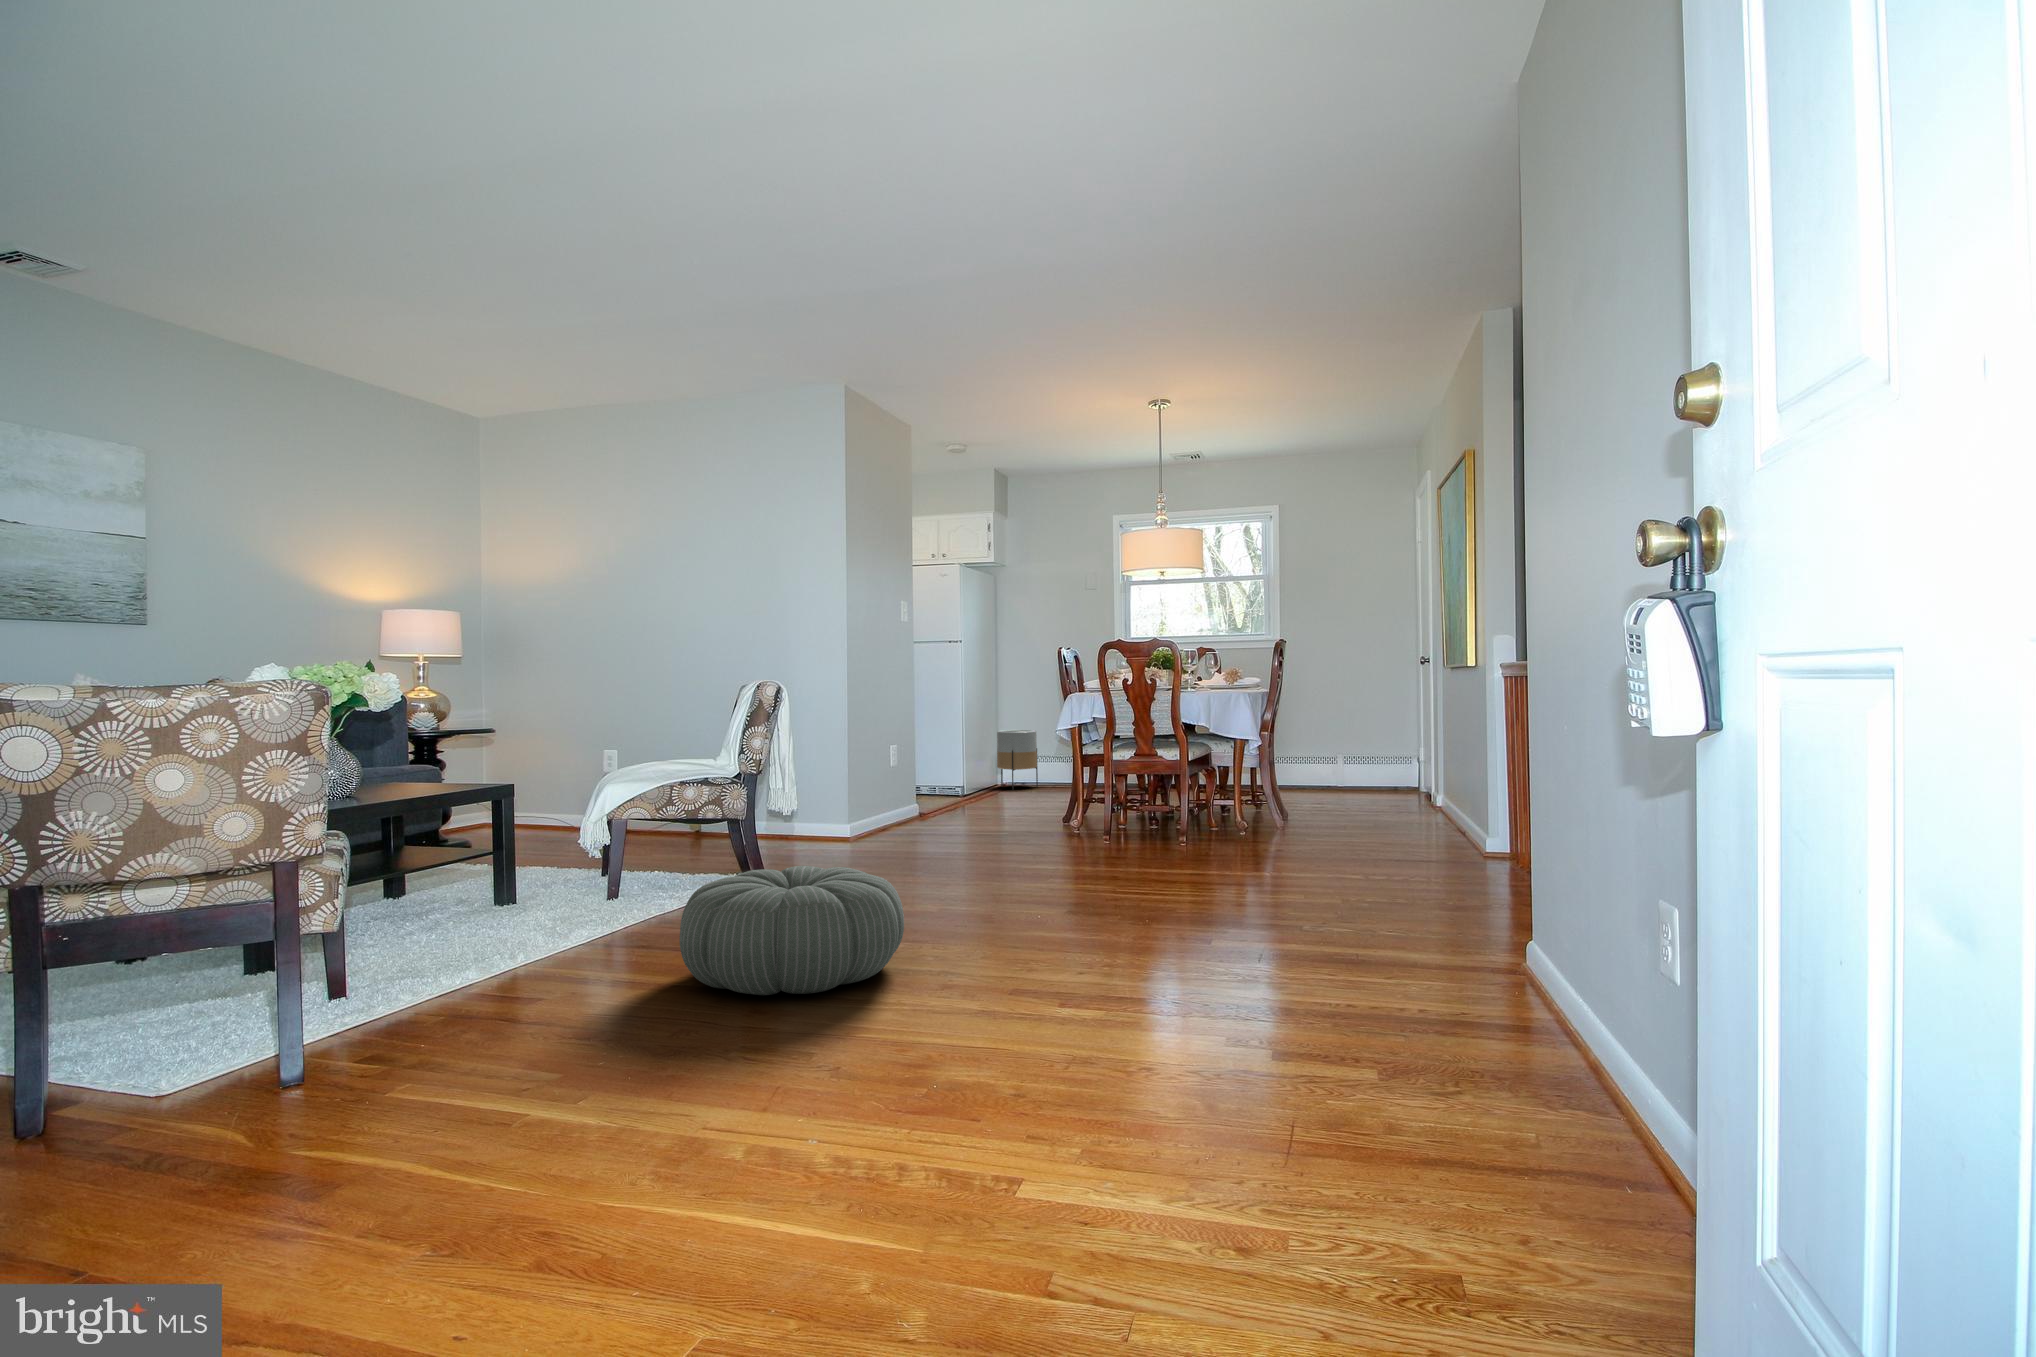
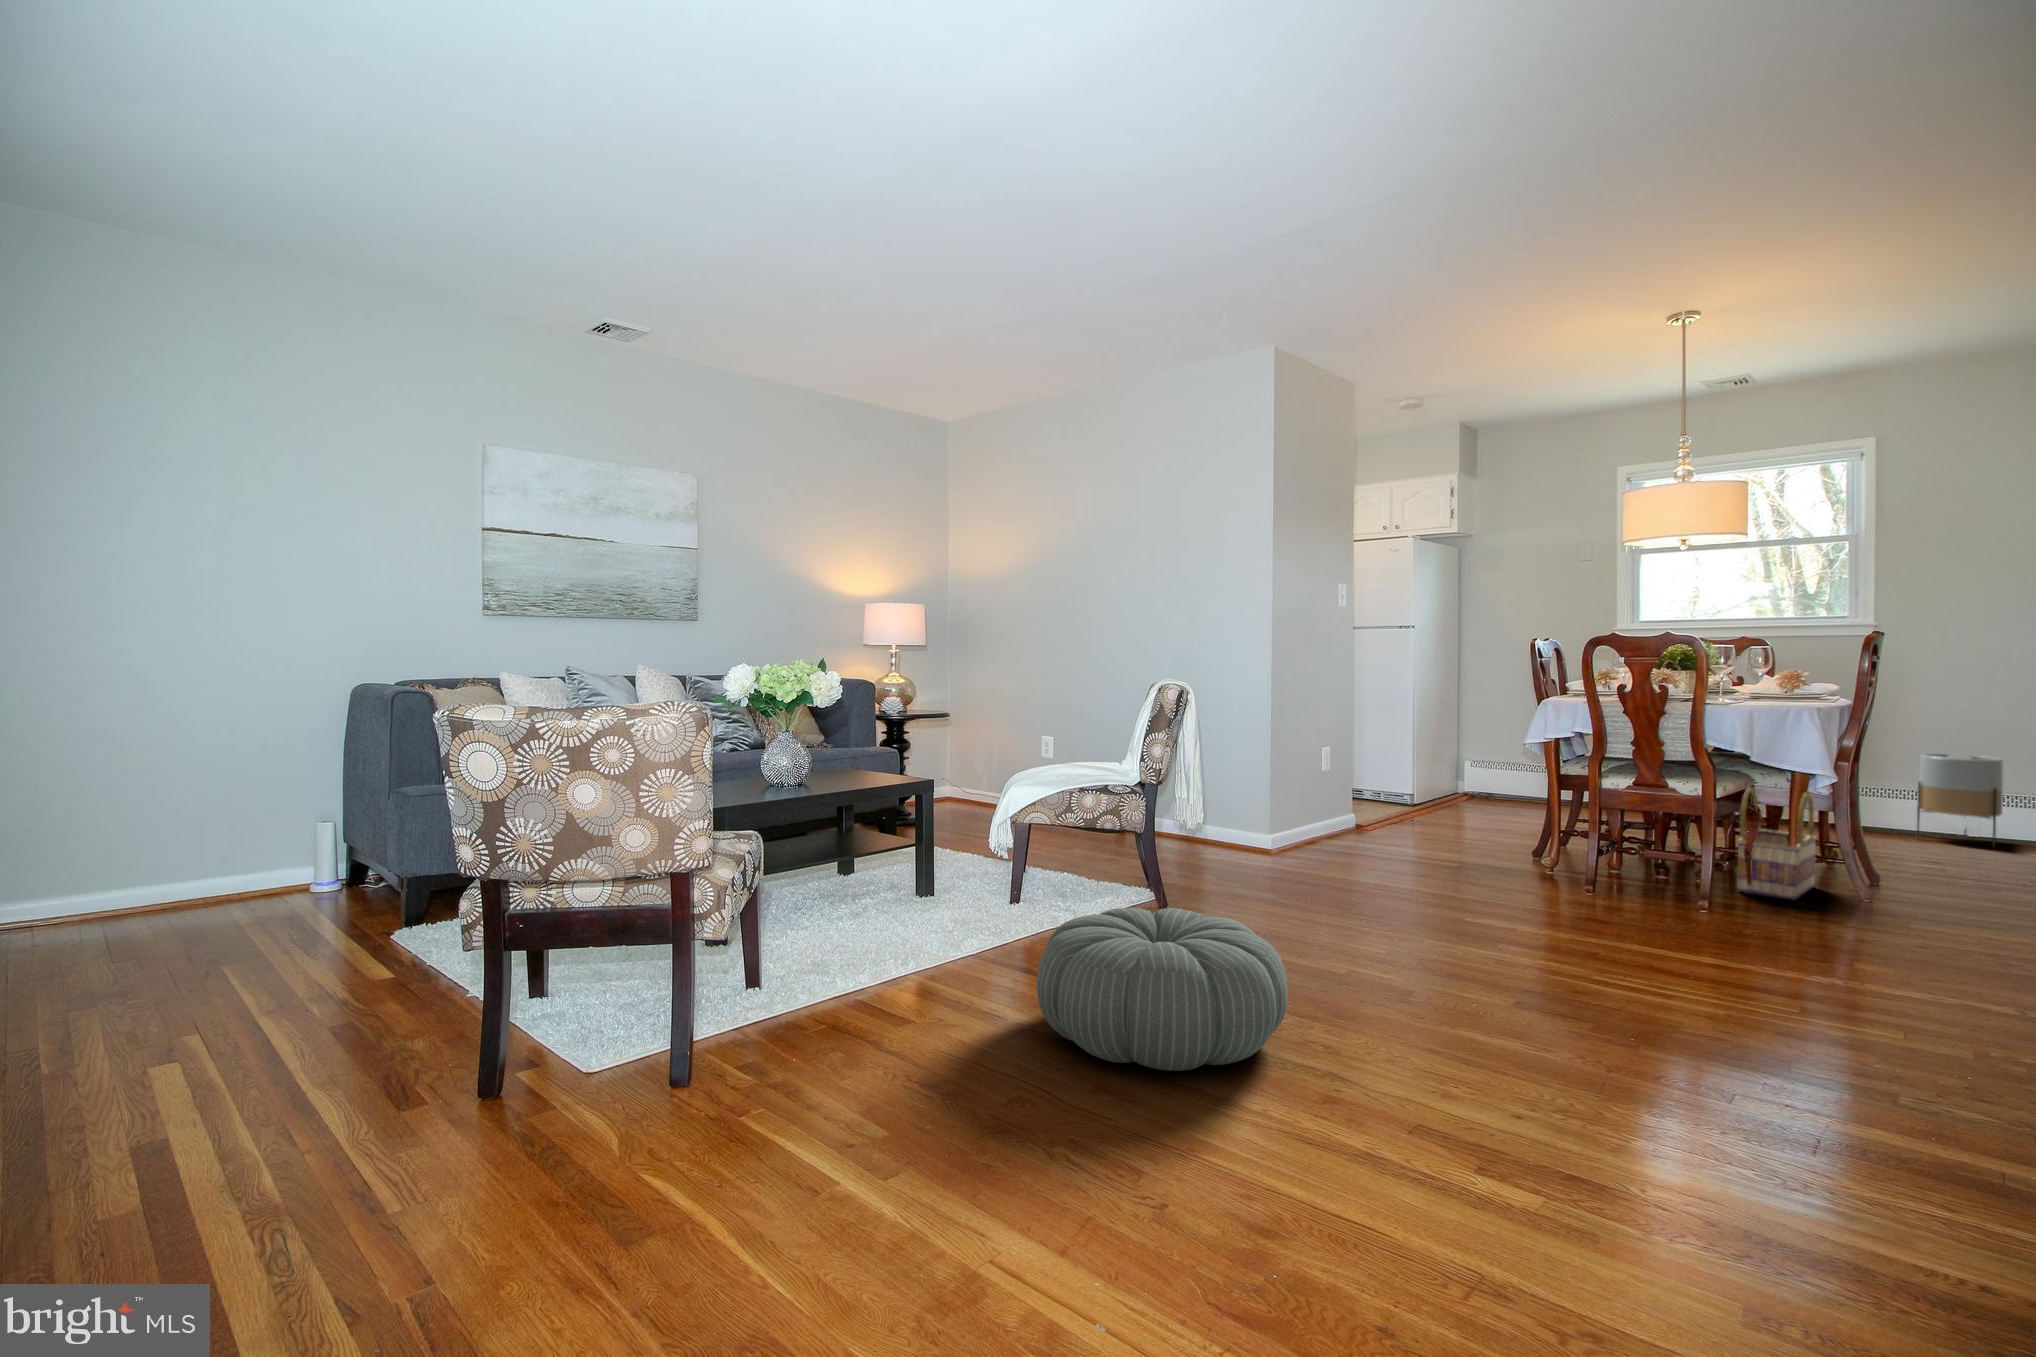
planter: present [997,730,1038,790] -> present [1917,754,2003,847]
basket: none [1203,753,1252,834] -> present [1737,788,1817,900]

